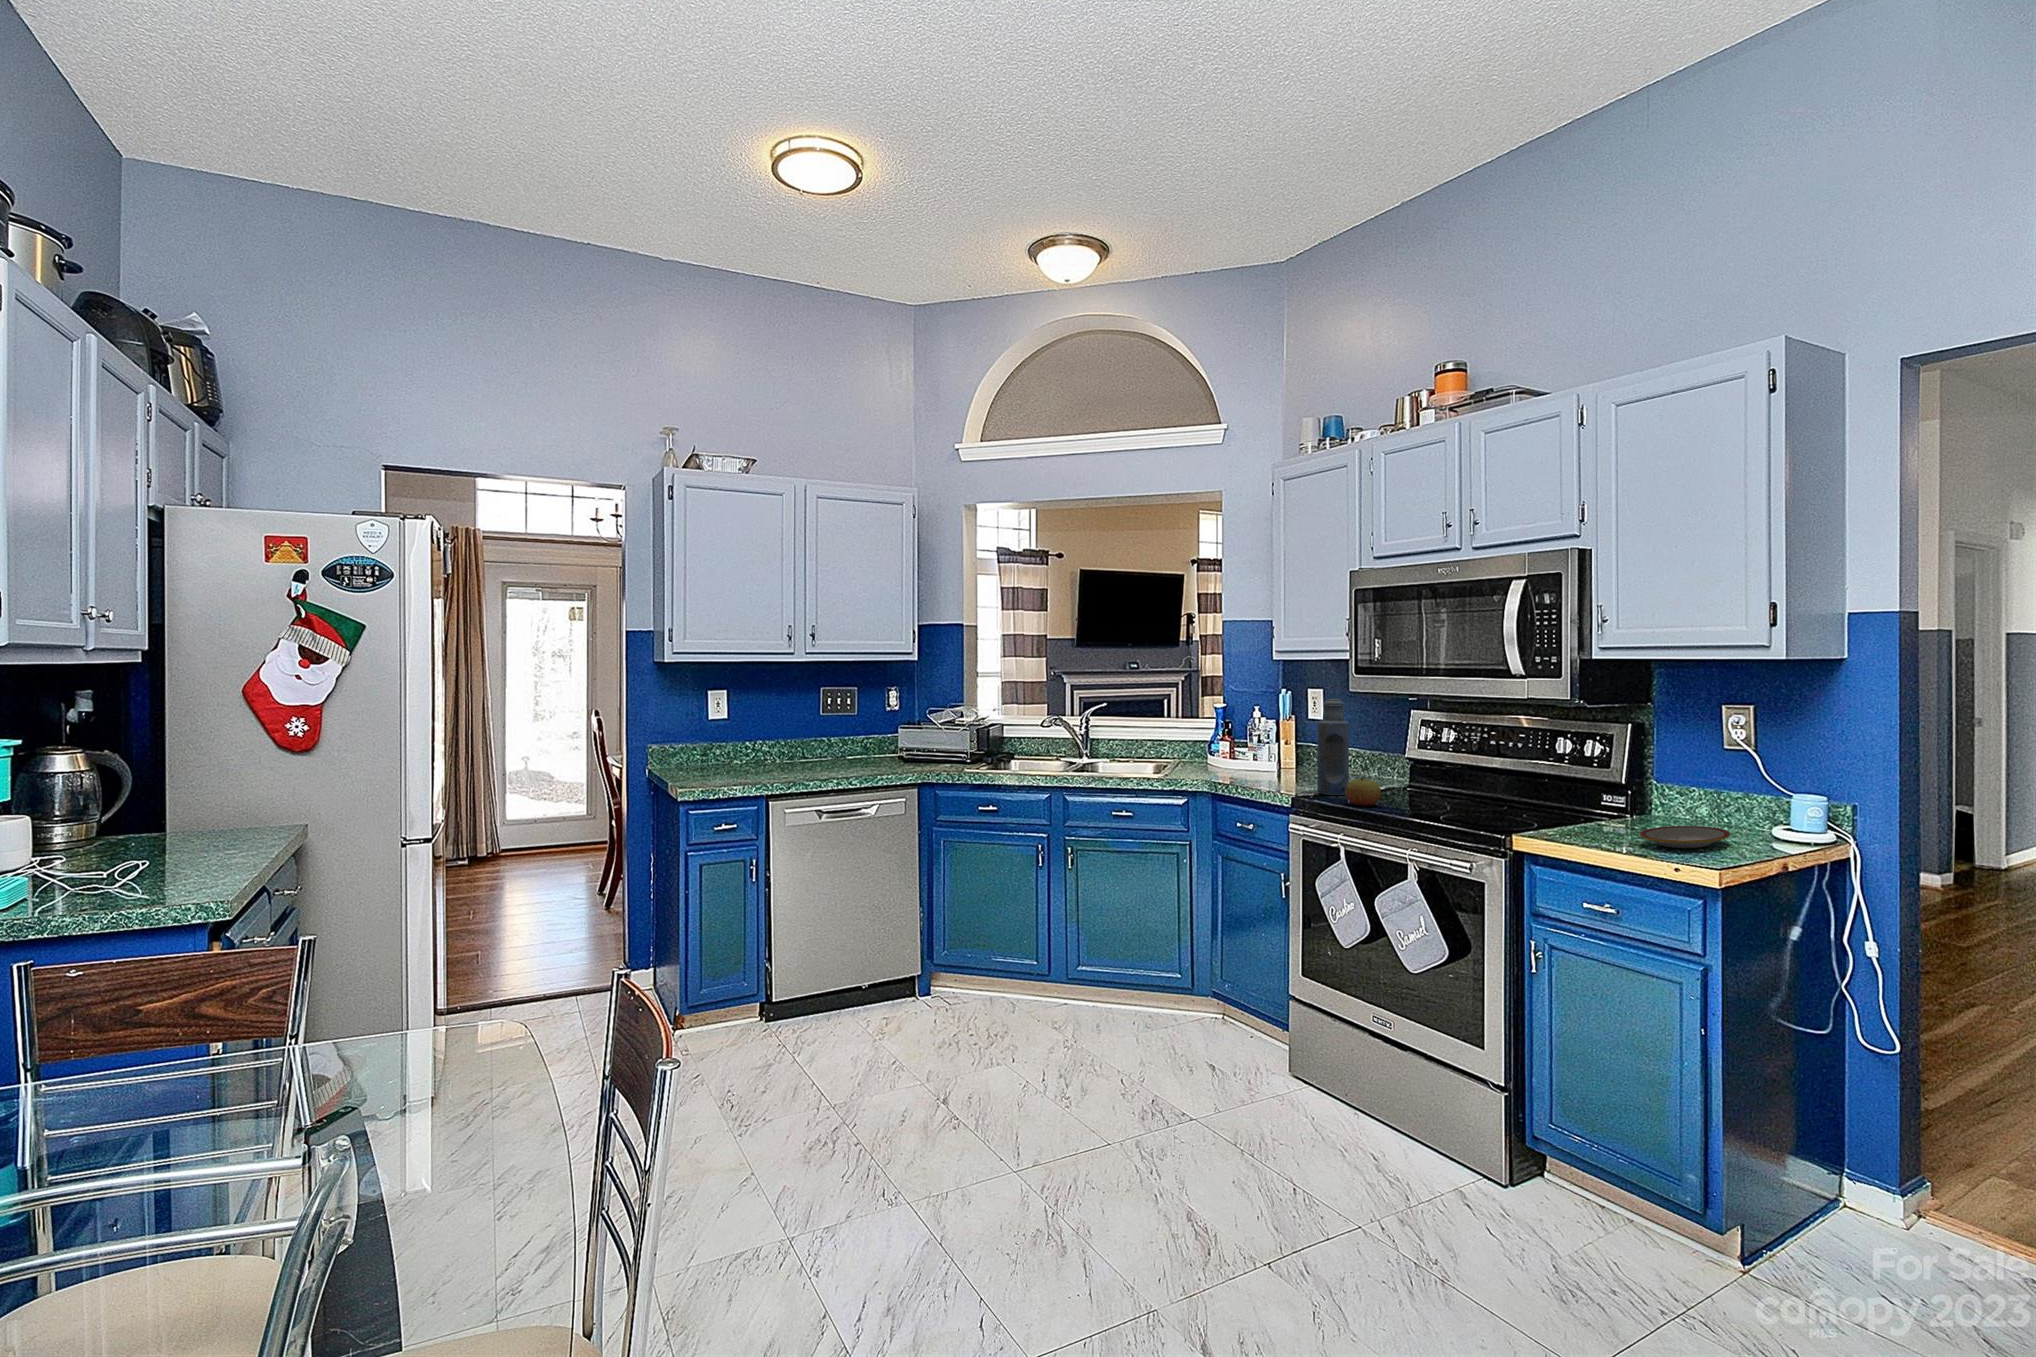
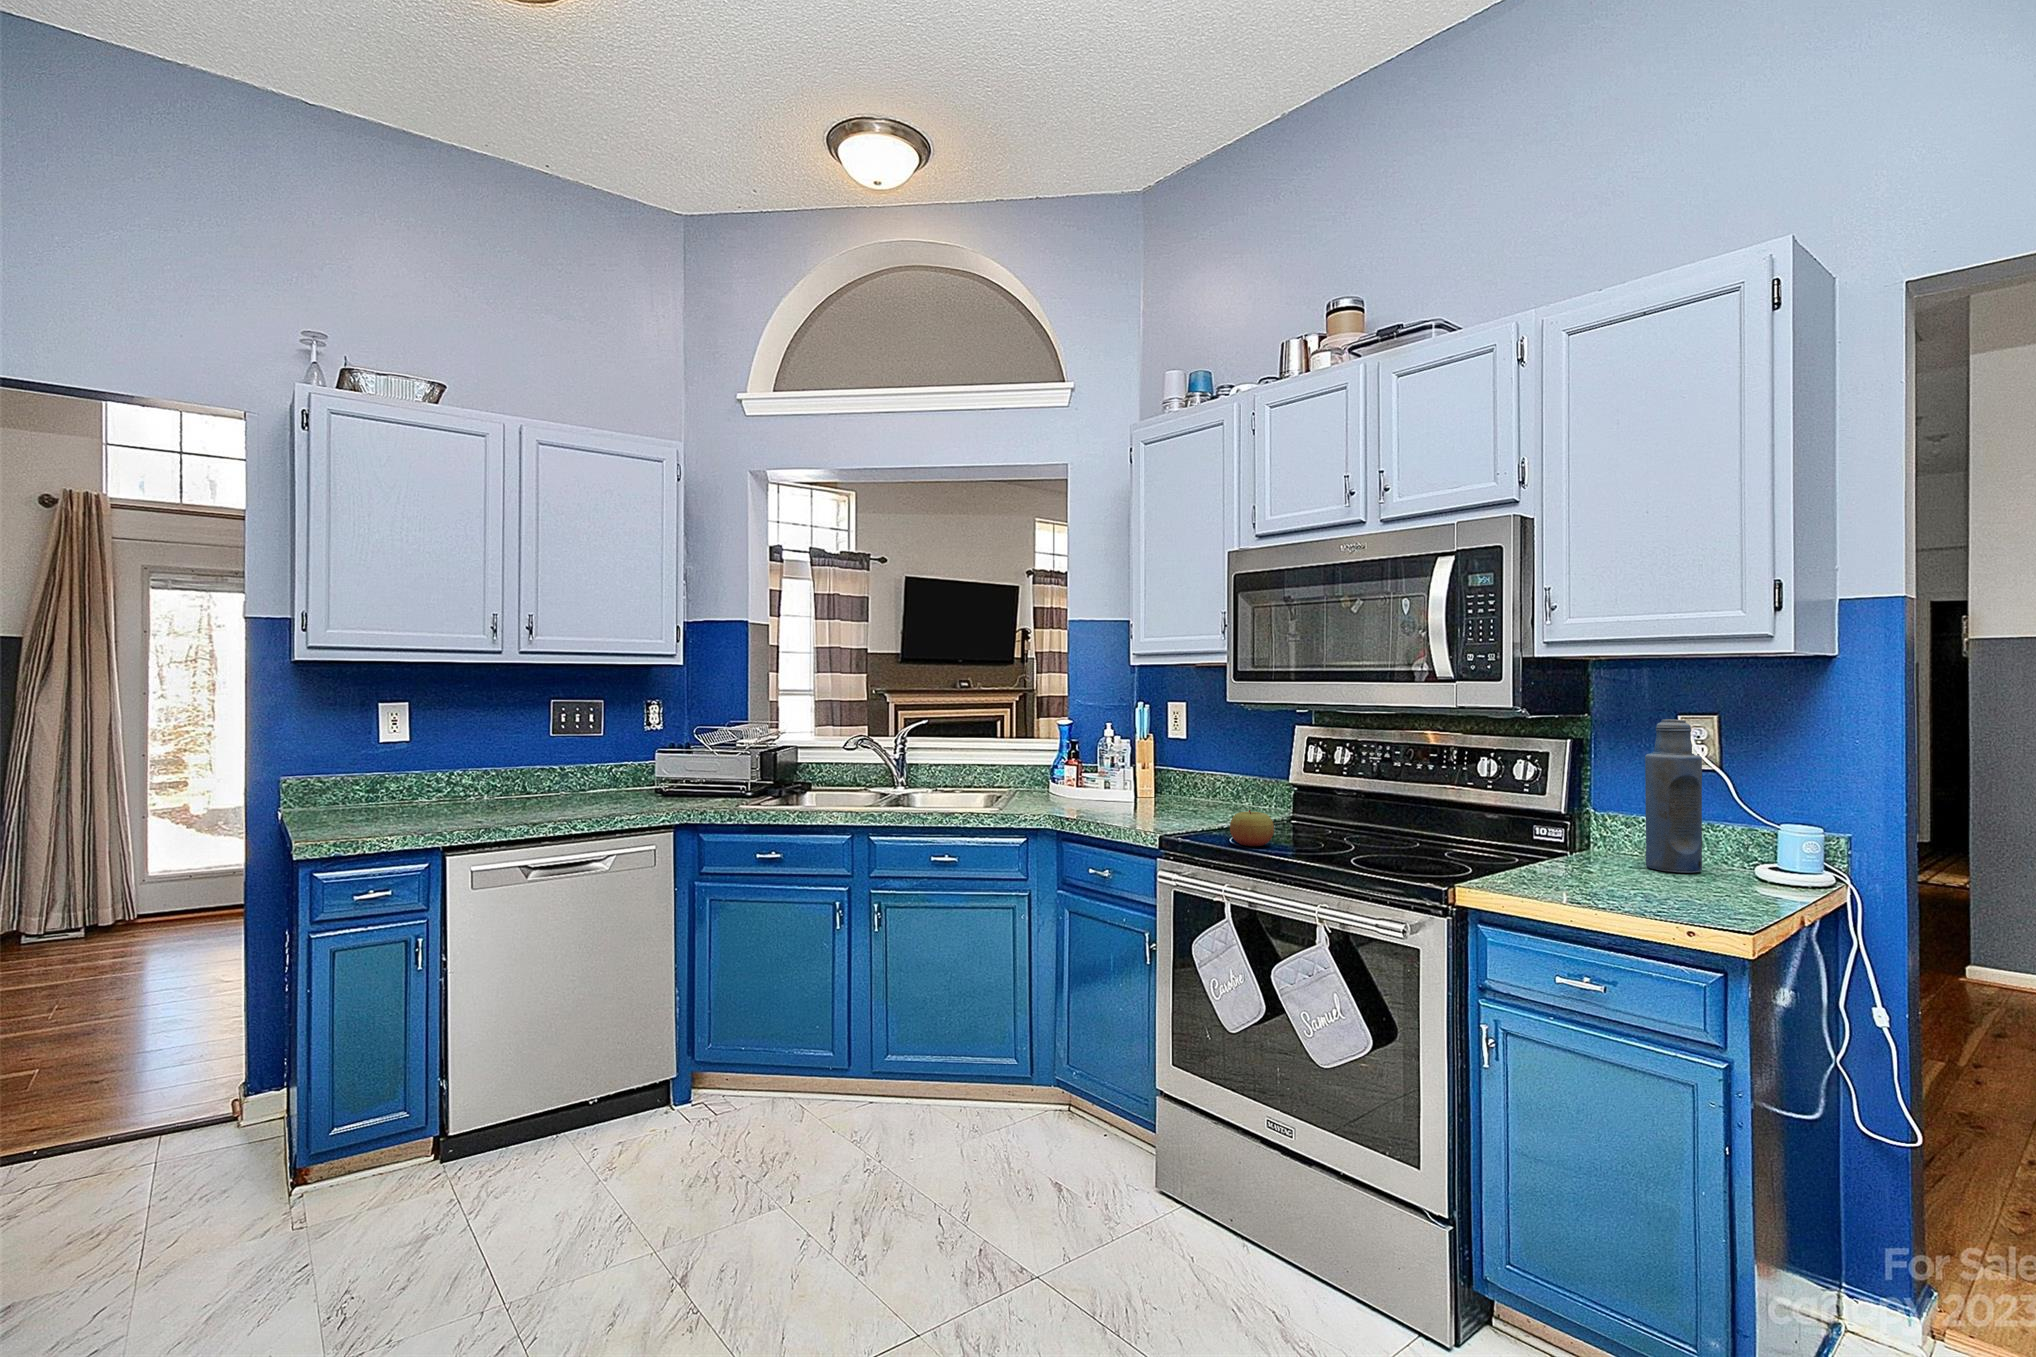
bottle: present [1317,699,1349,795] -> present [1645,719,1702,873]
plate: present [1640,826,1730,848] -> none [1623,868,1729,900]

